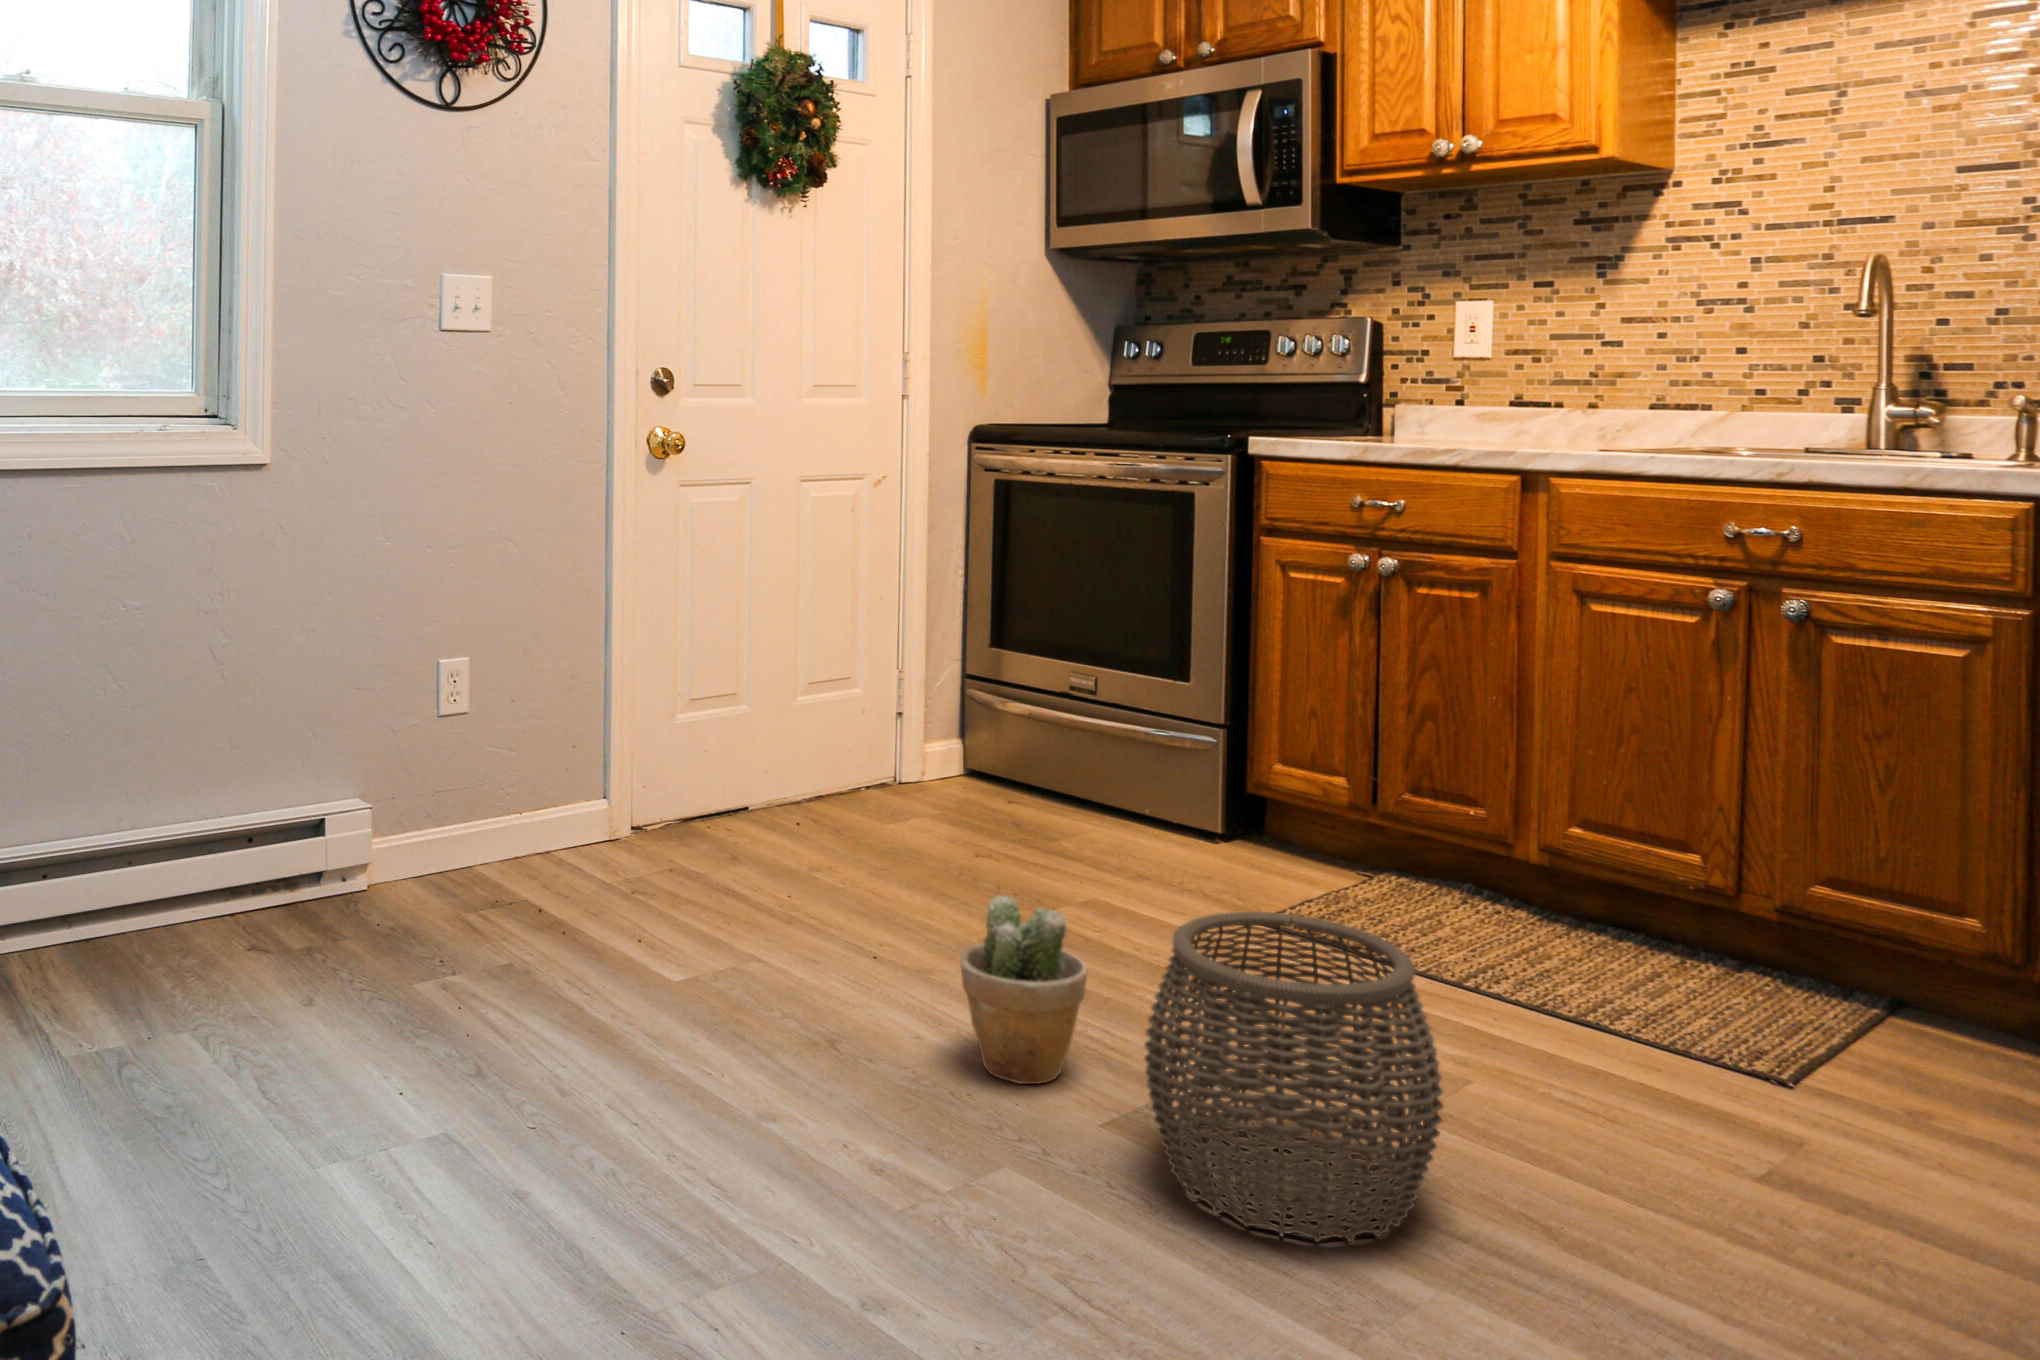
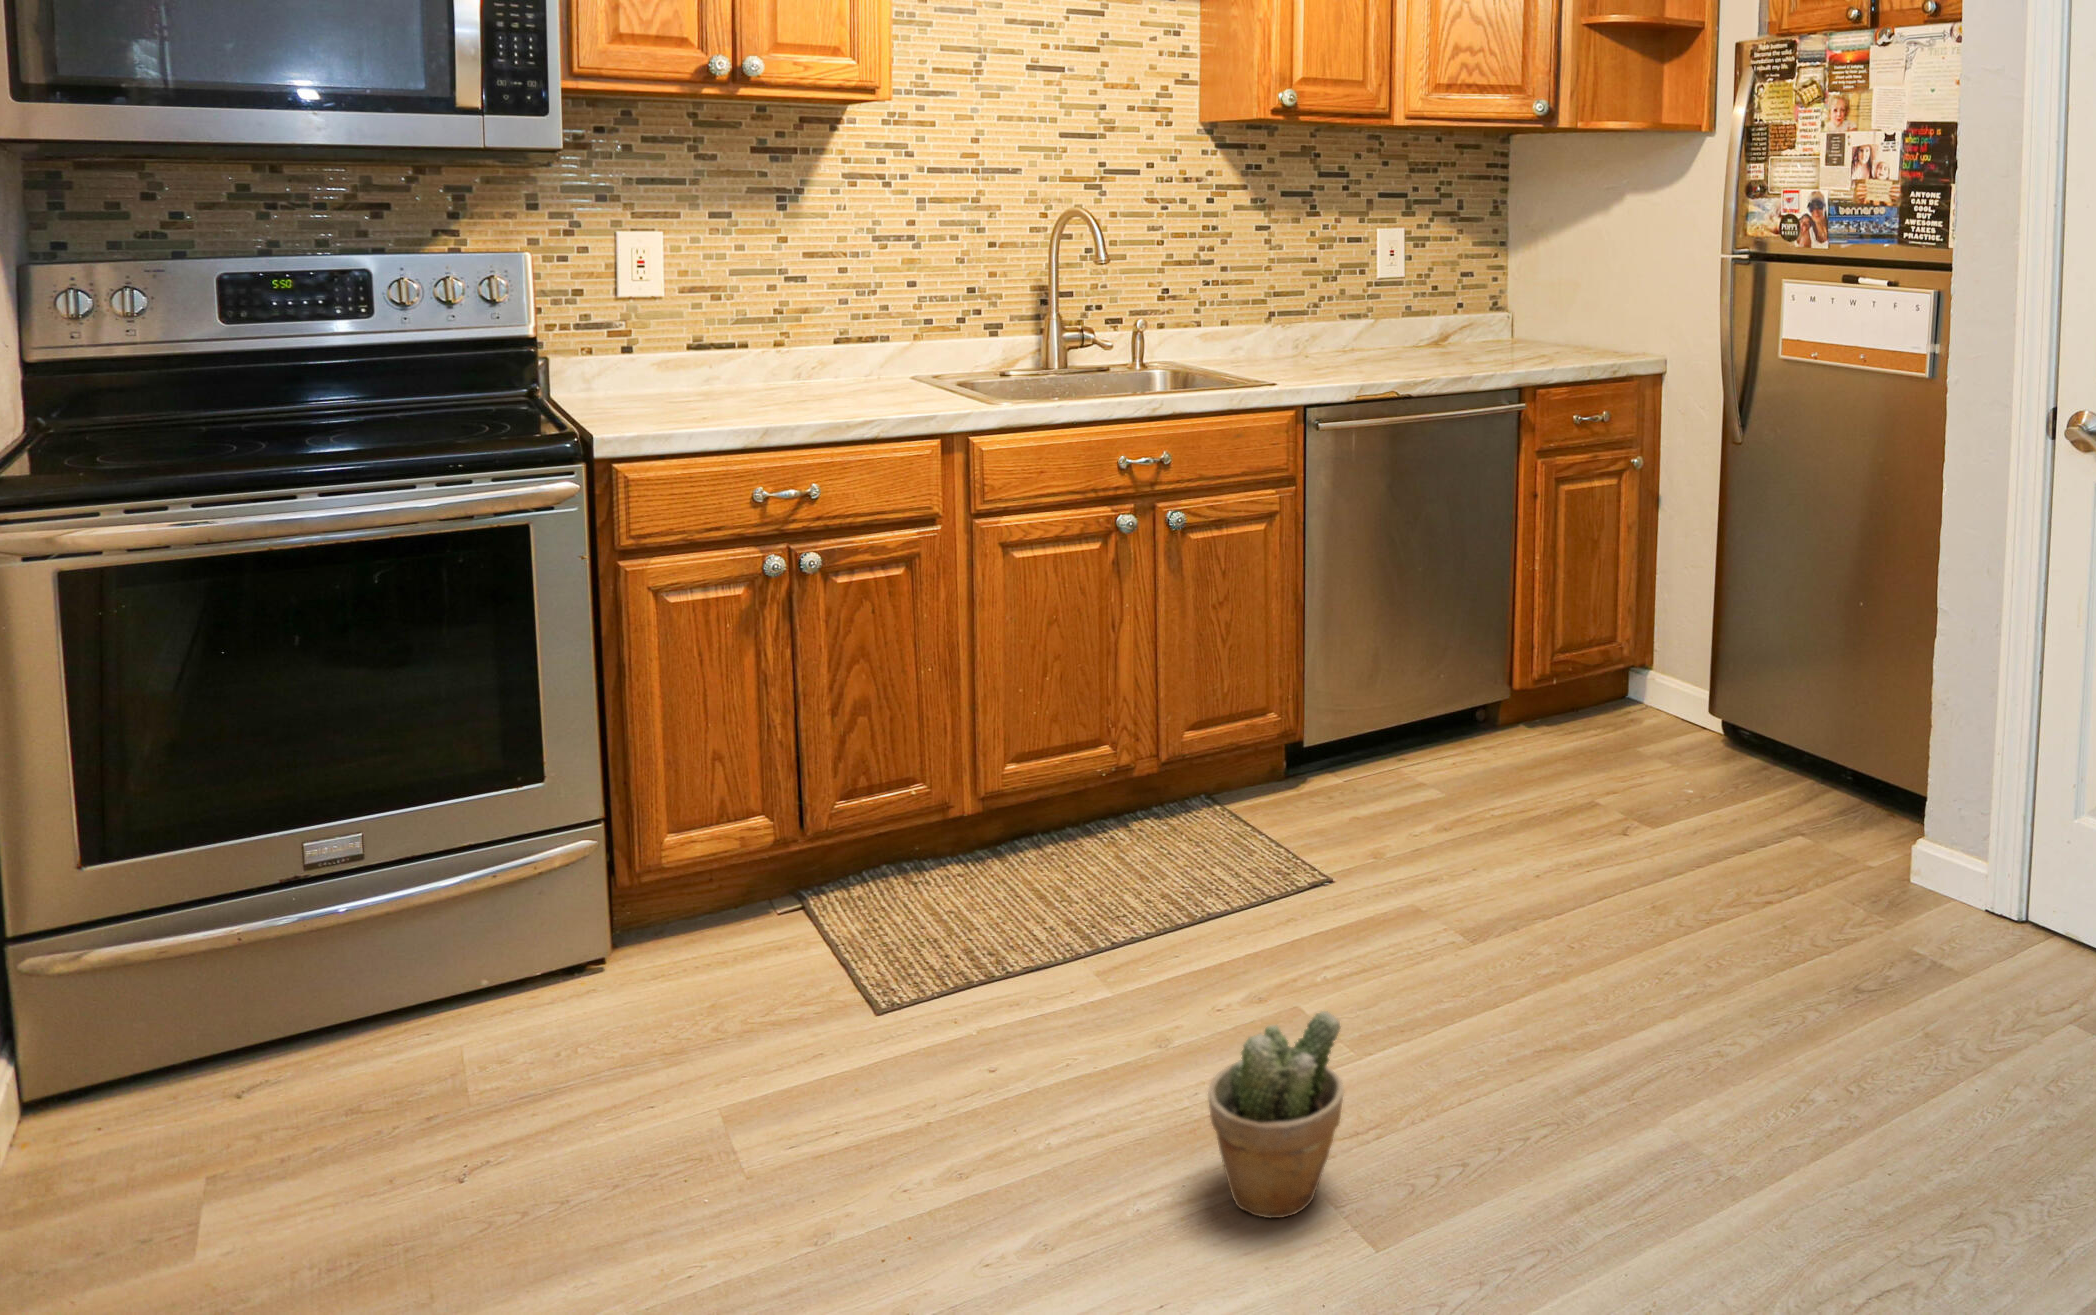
woven basket: present [1144,912,1443,1242] -> none [1399,870,1632,1141]

